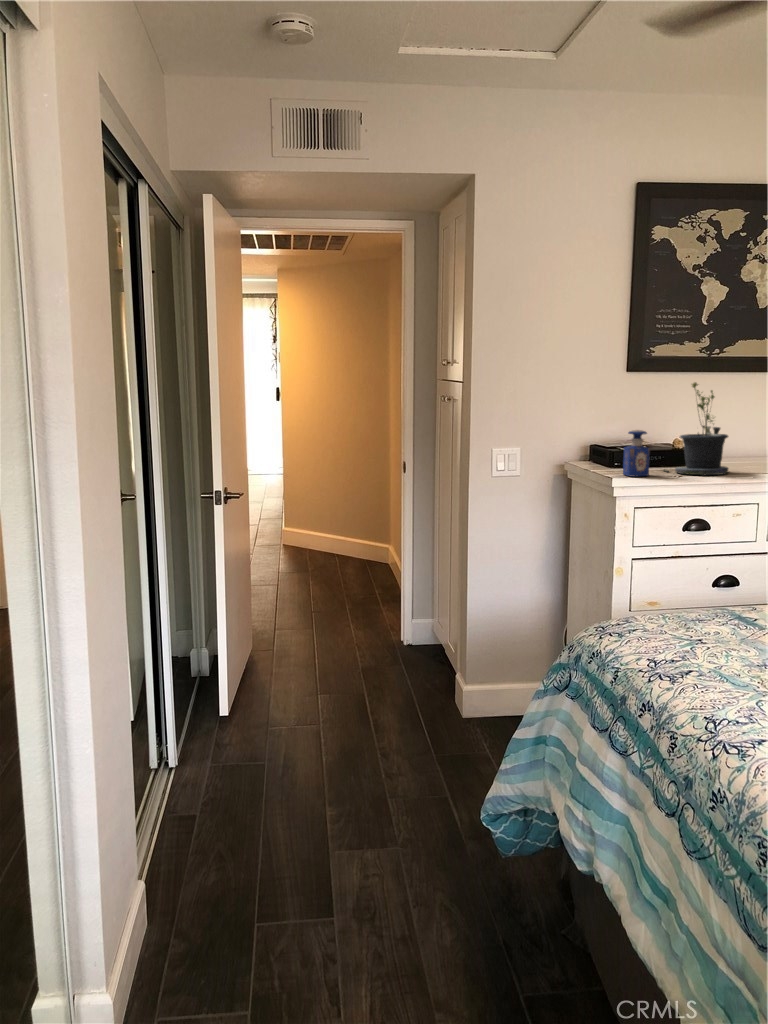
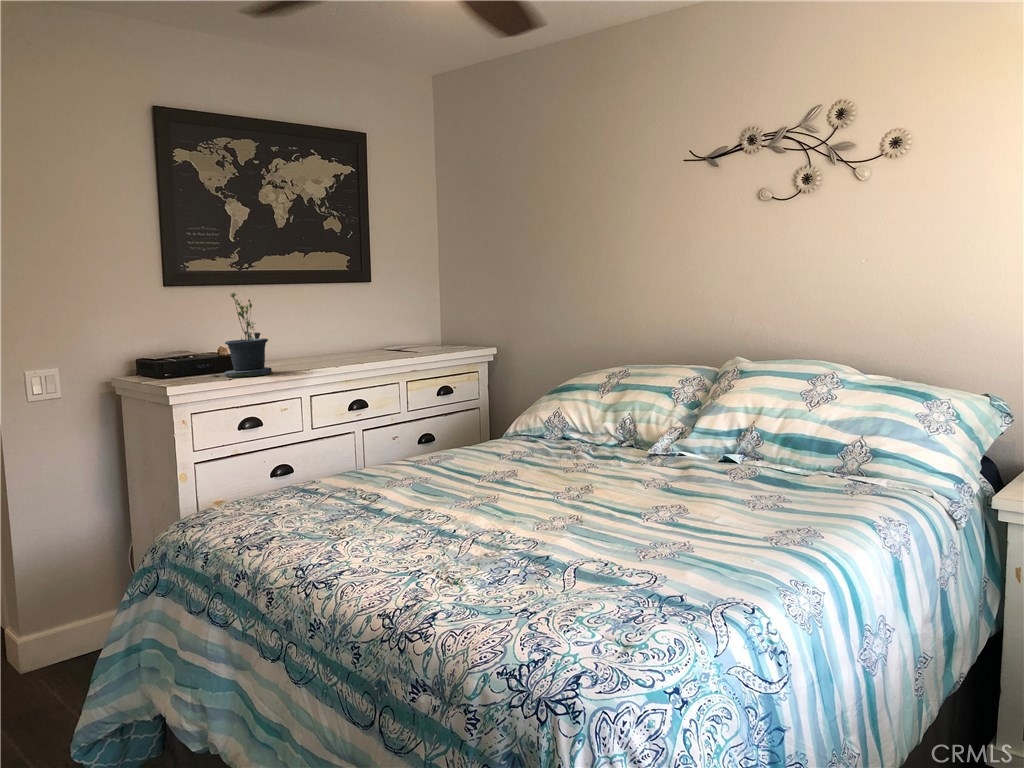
perfume bottle: present [623,430,650,476] -> none [173,338,201,383]

